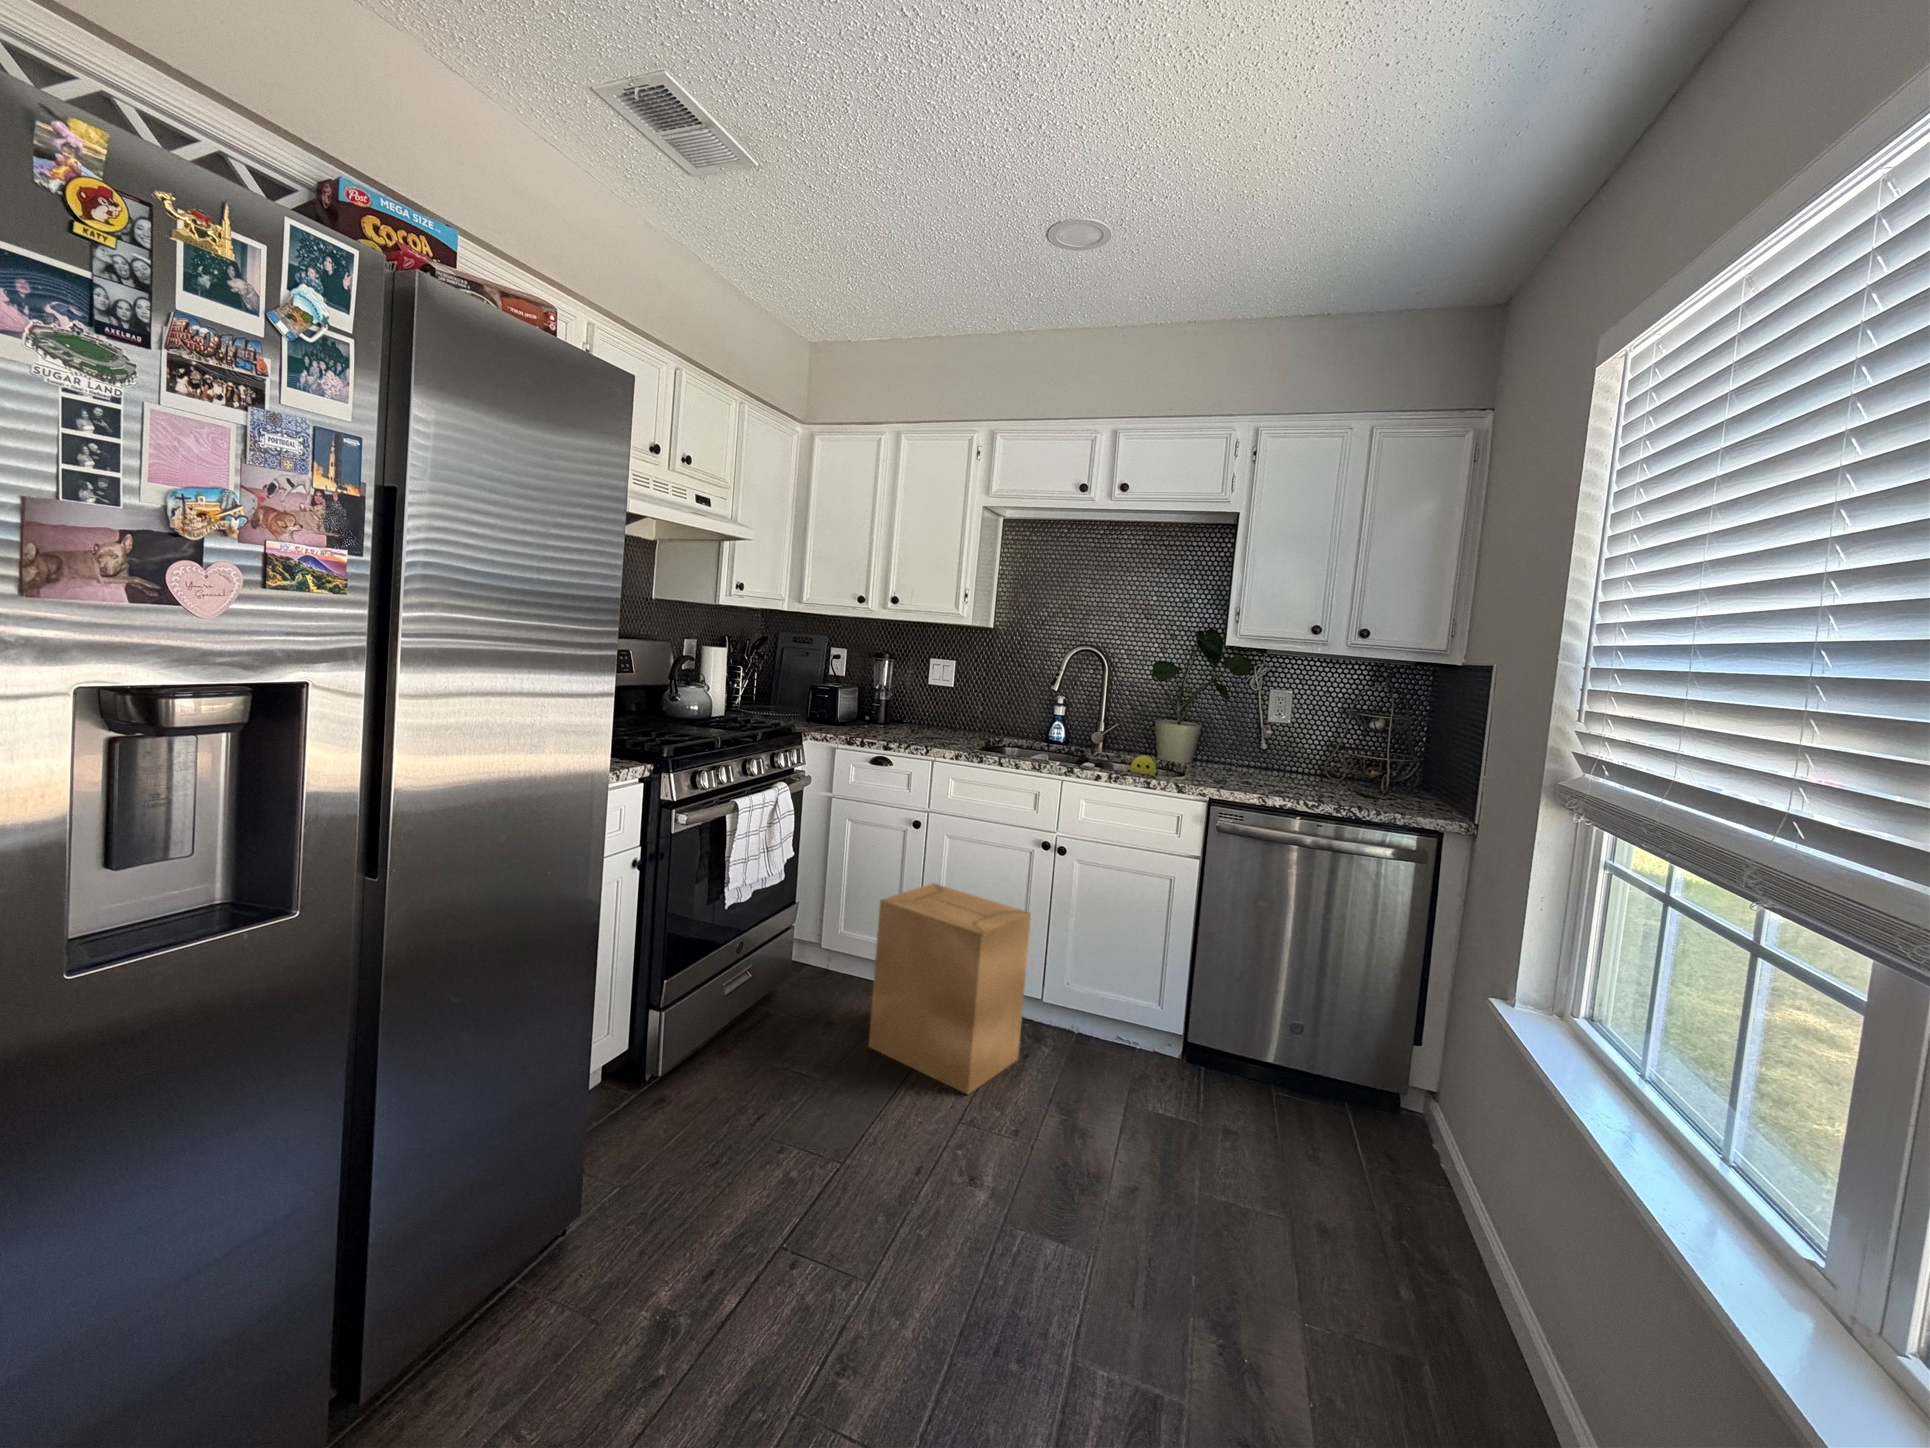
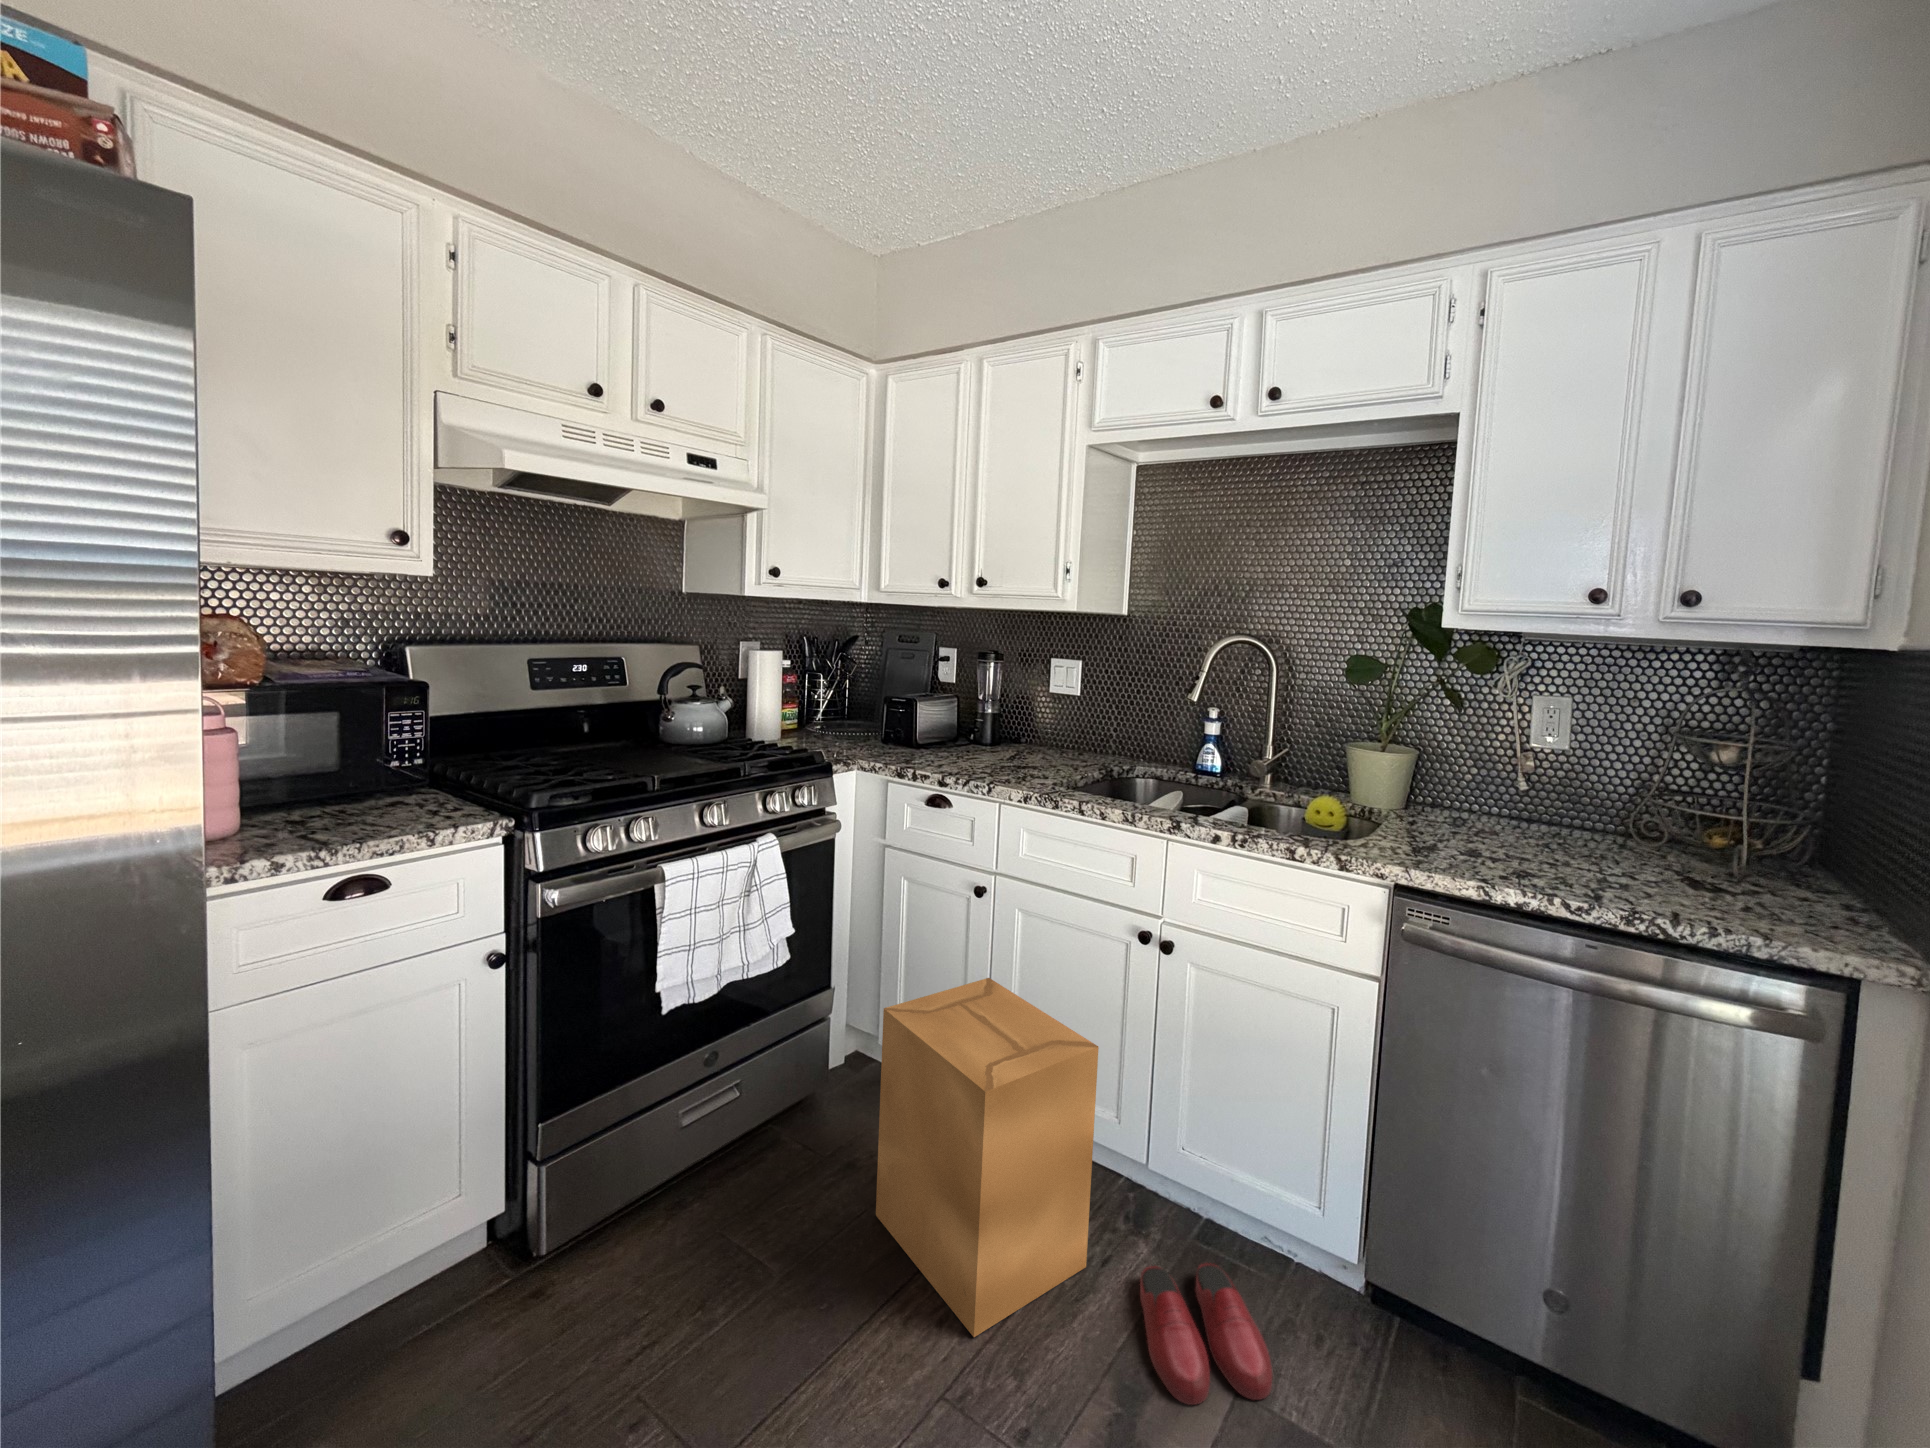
slippers: none [1055,1050,1148,1110] -> present [1140,1263,1273,1405]

